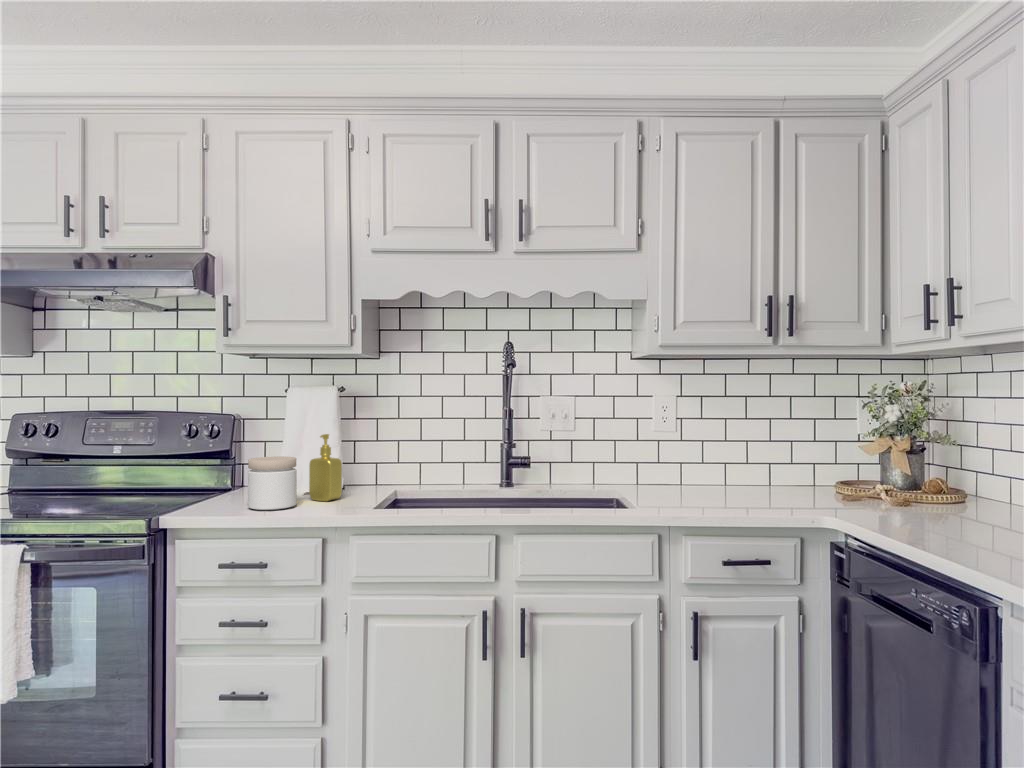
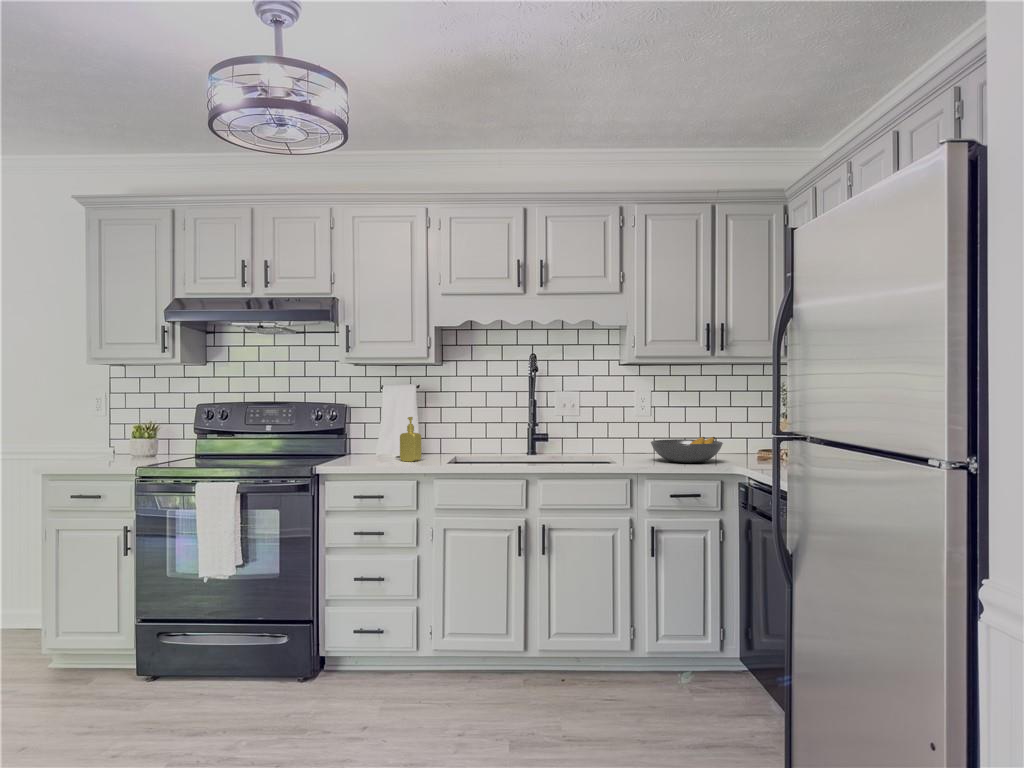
jar: present [248,456,297,510] -> none [364,431,395,465]
fruit bowl: none [679,464,789,504] -> present [651,437,723,463]

